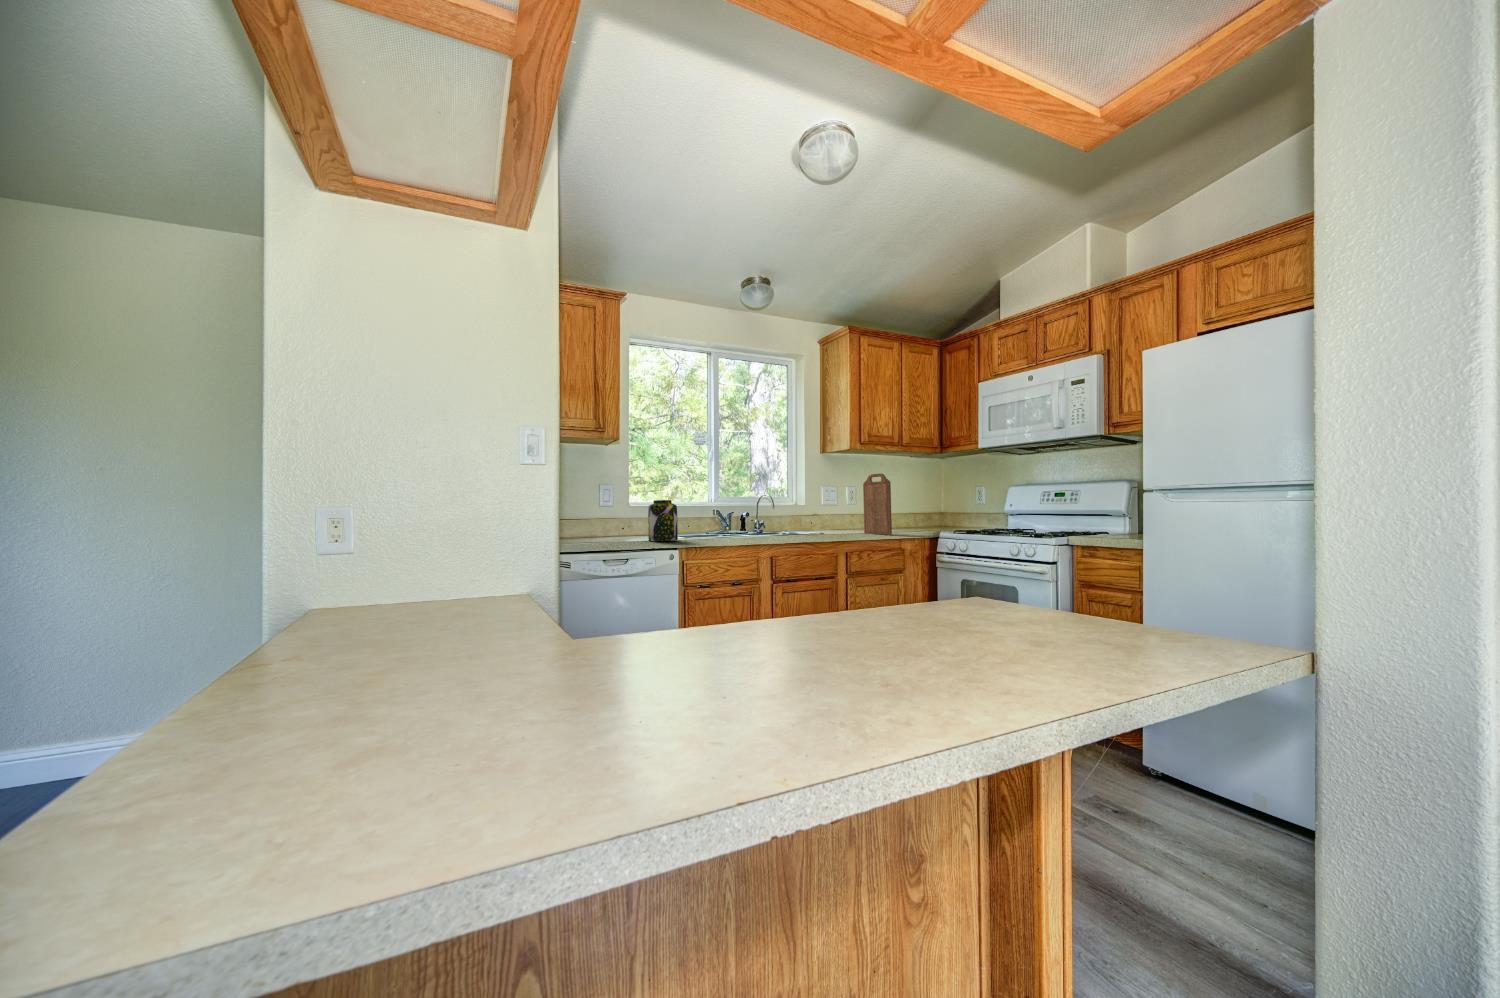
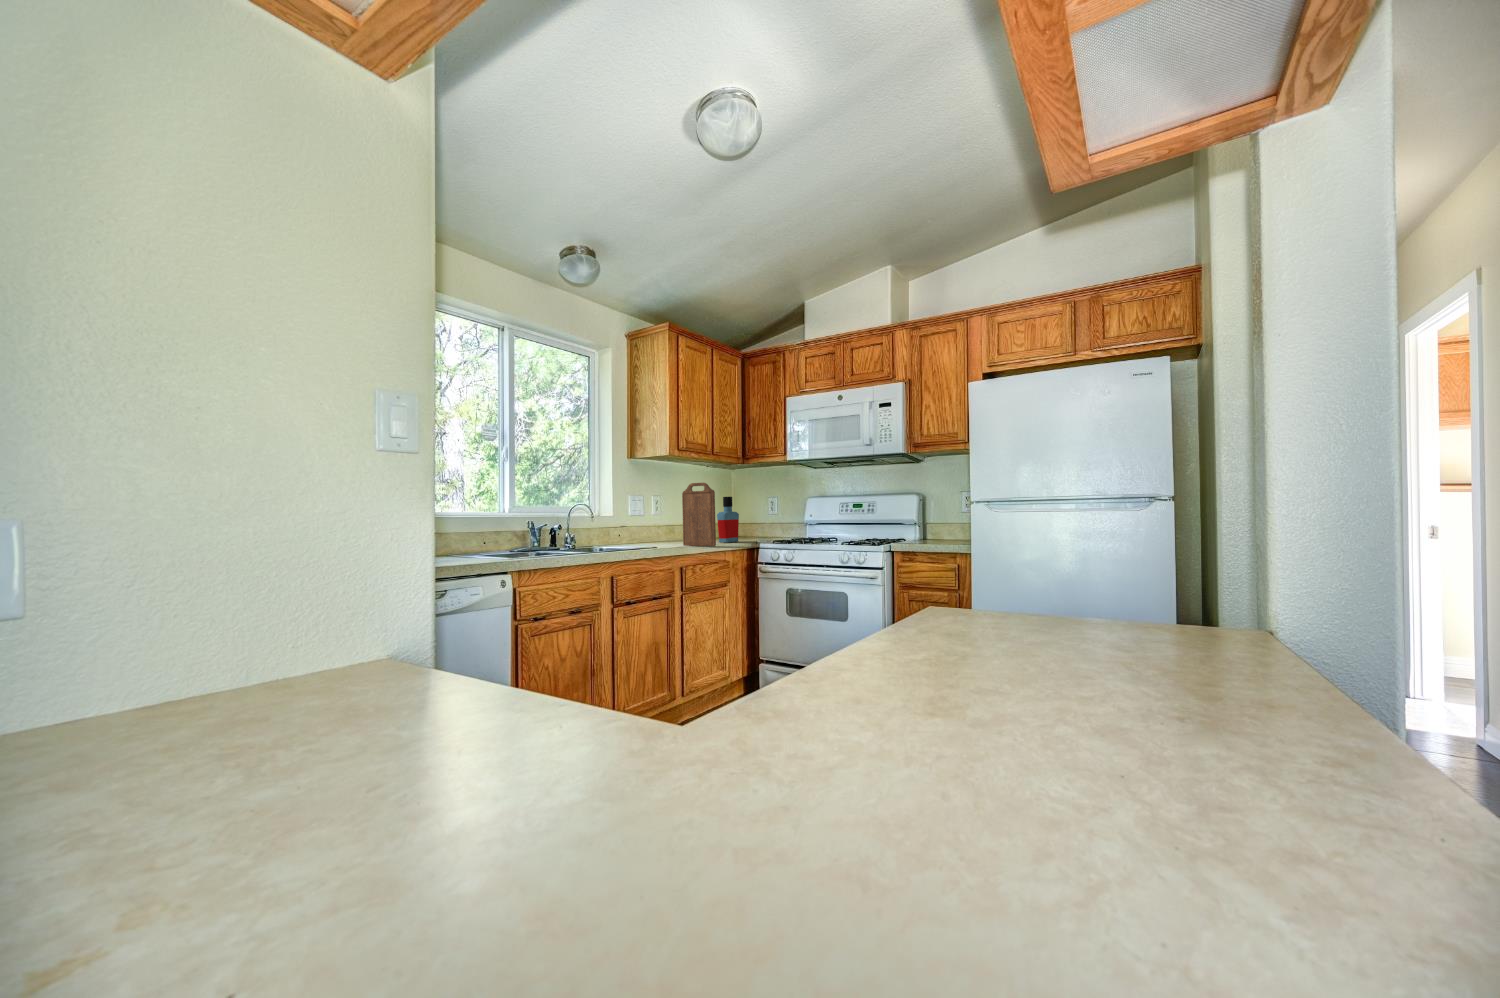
bottle: none [908,487,932,532] -> present [717,497,739,542]
jar: present [648,500,678,541] -> none [463,511,505,564]

